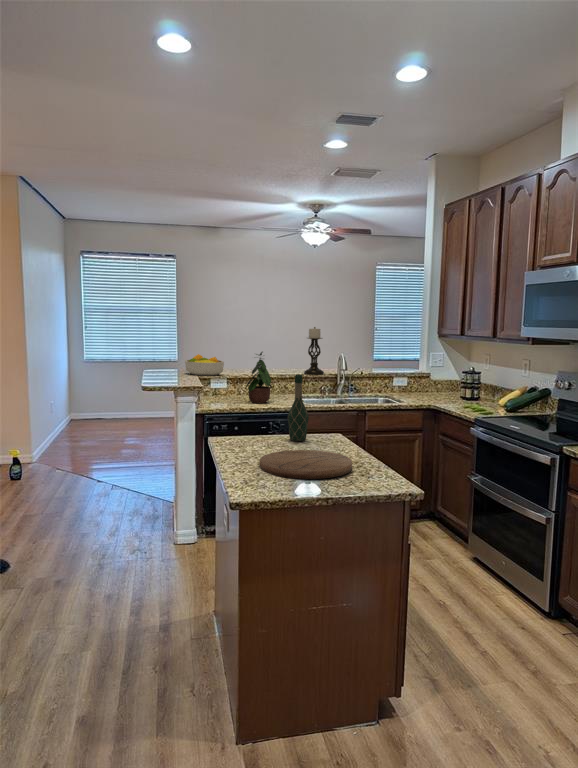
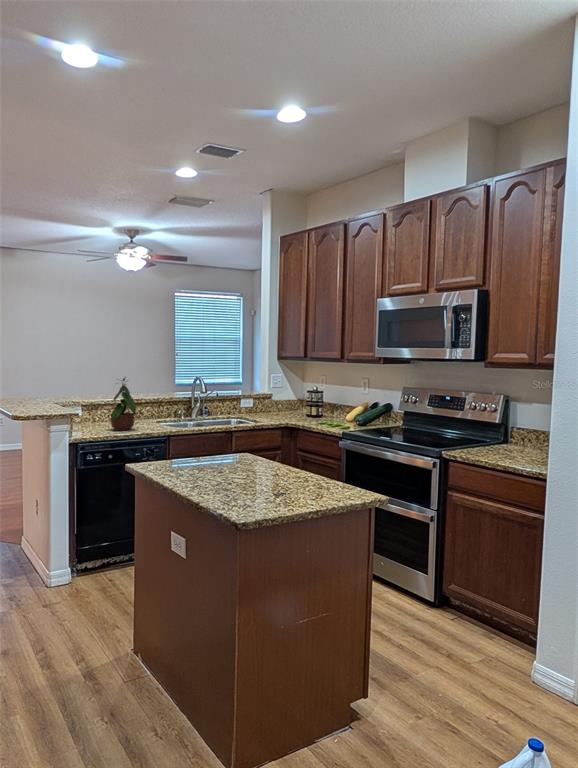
candle holder: present [304,327,324,375] -> none [158,352,179,399]
fruit bowl: present [185,354,224,376] -> none [31,382,79,405]
wine bottle: present [288,375,309,441] -> none [204,396,227,465]
cutting board: present [259,450,352,479] -> none [209,473,306,504]

